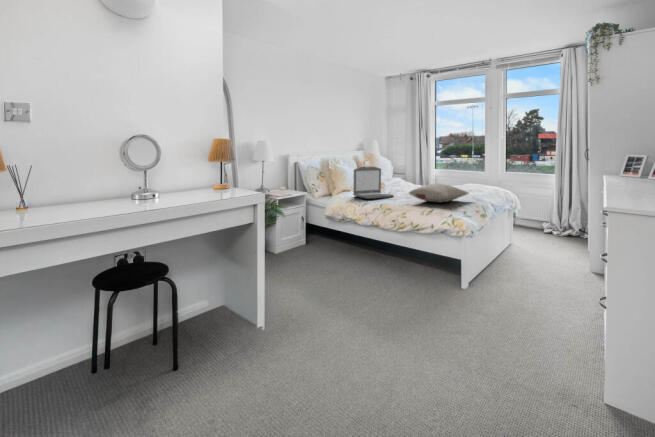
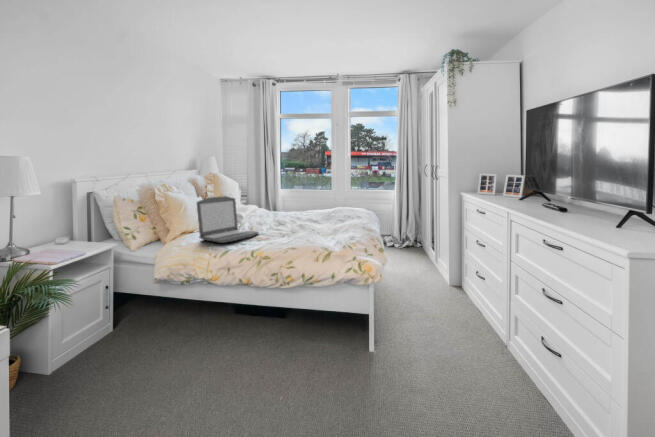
pillow: present [409,184,469,202] -> none [286,214,353,238]

